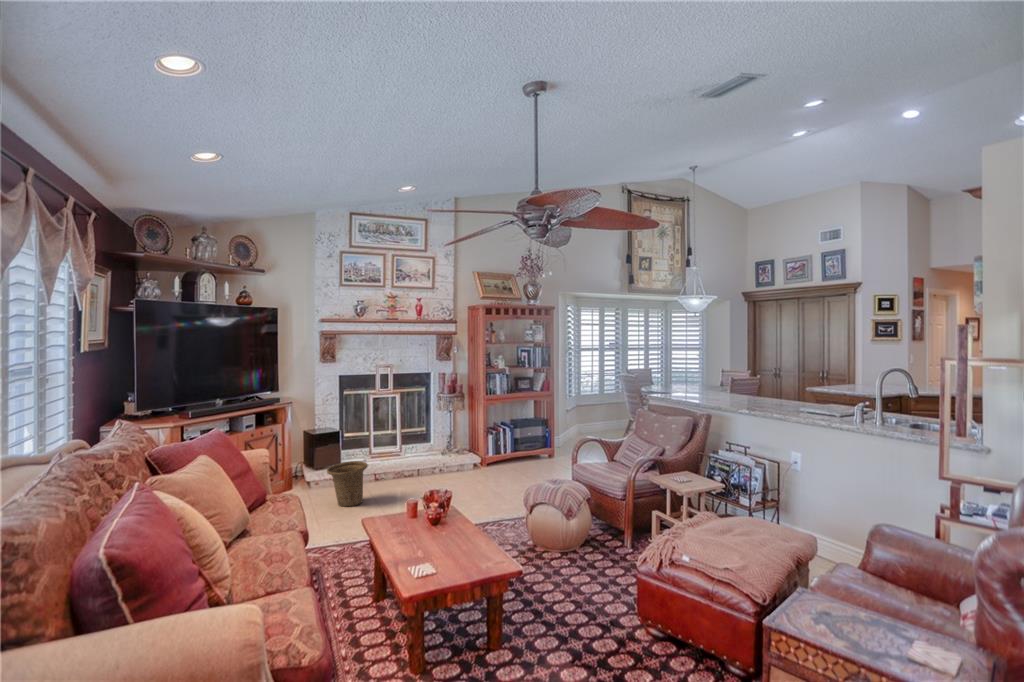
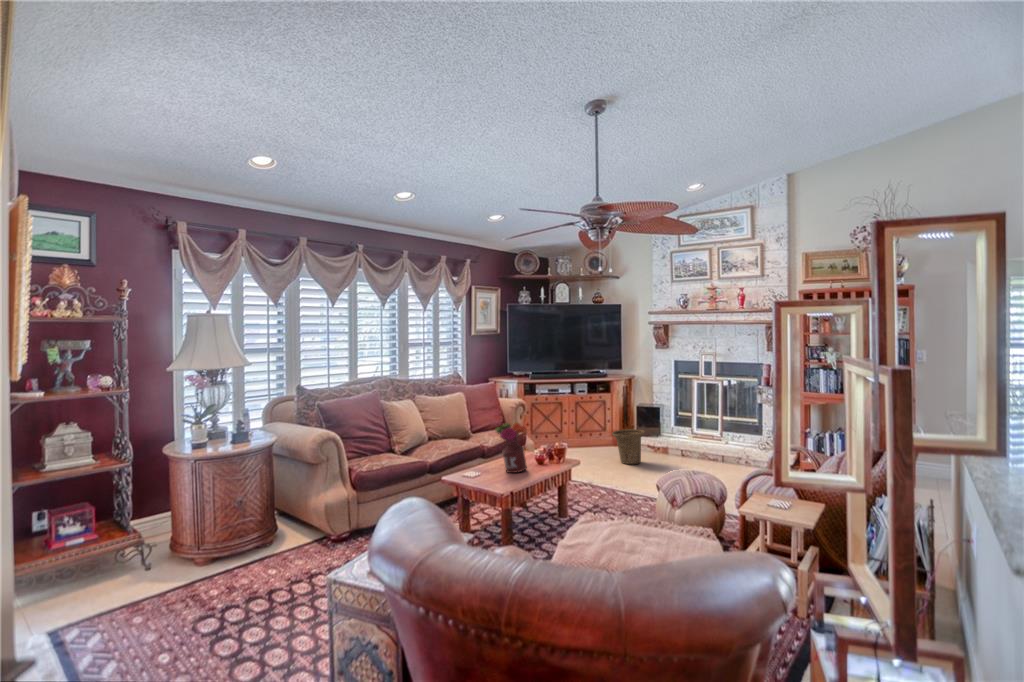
flower arrangement: none [396,475,444,550] -> present [495,422,527,473]

